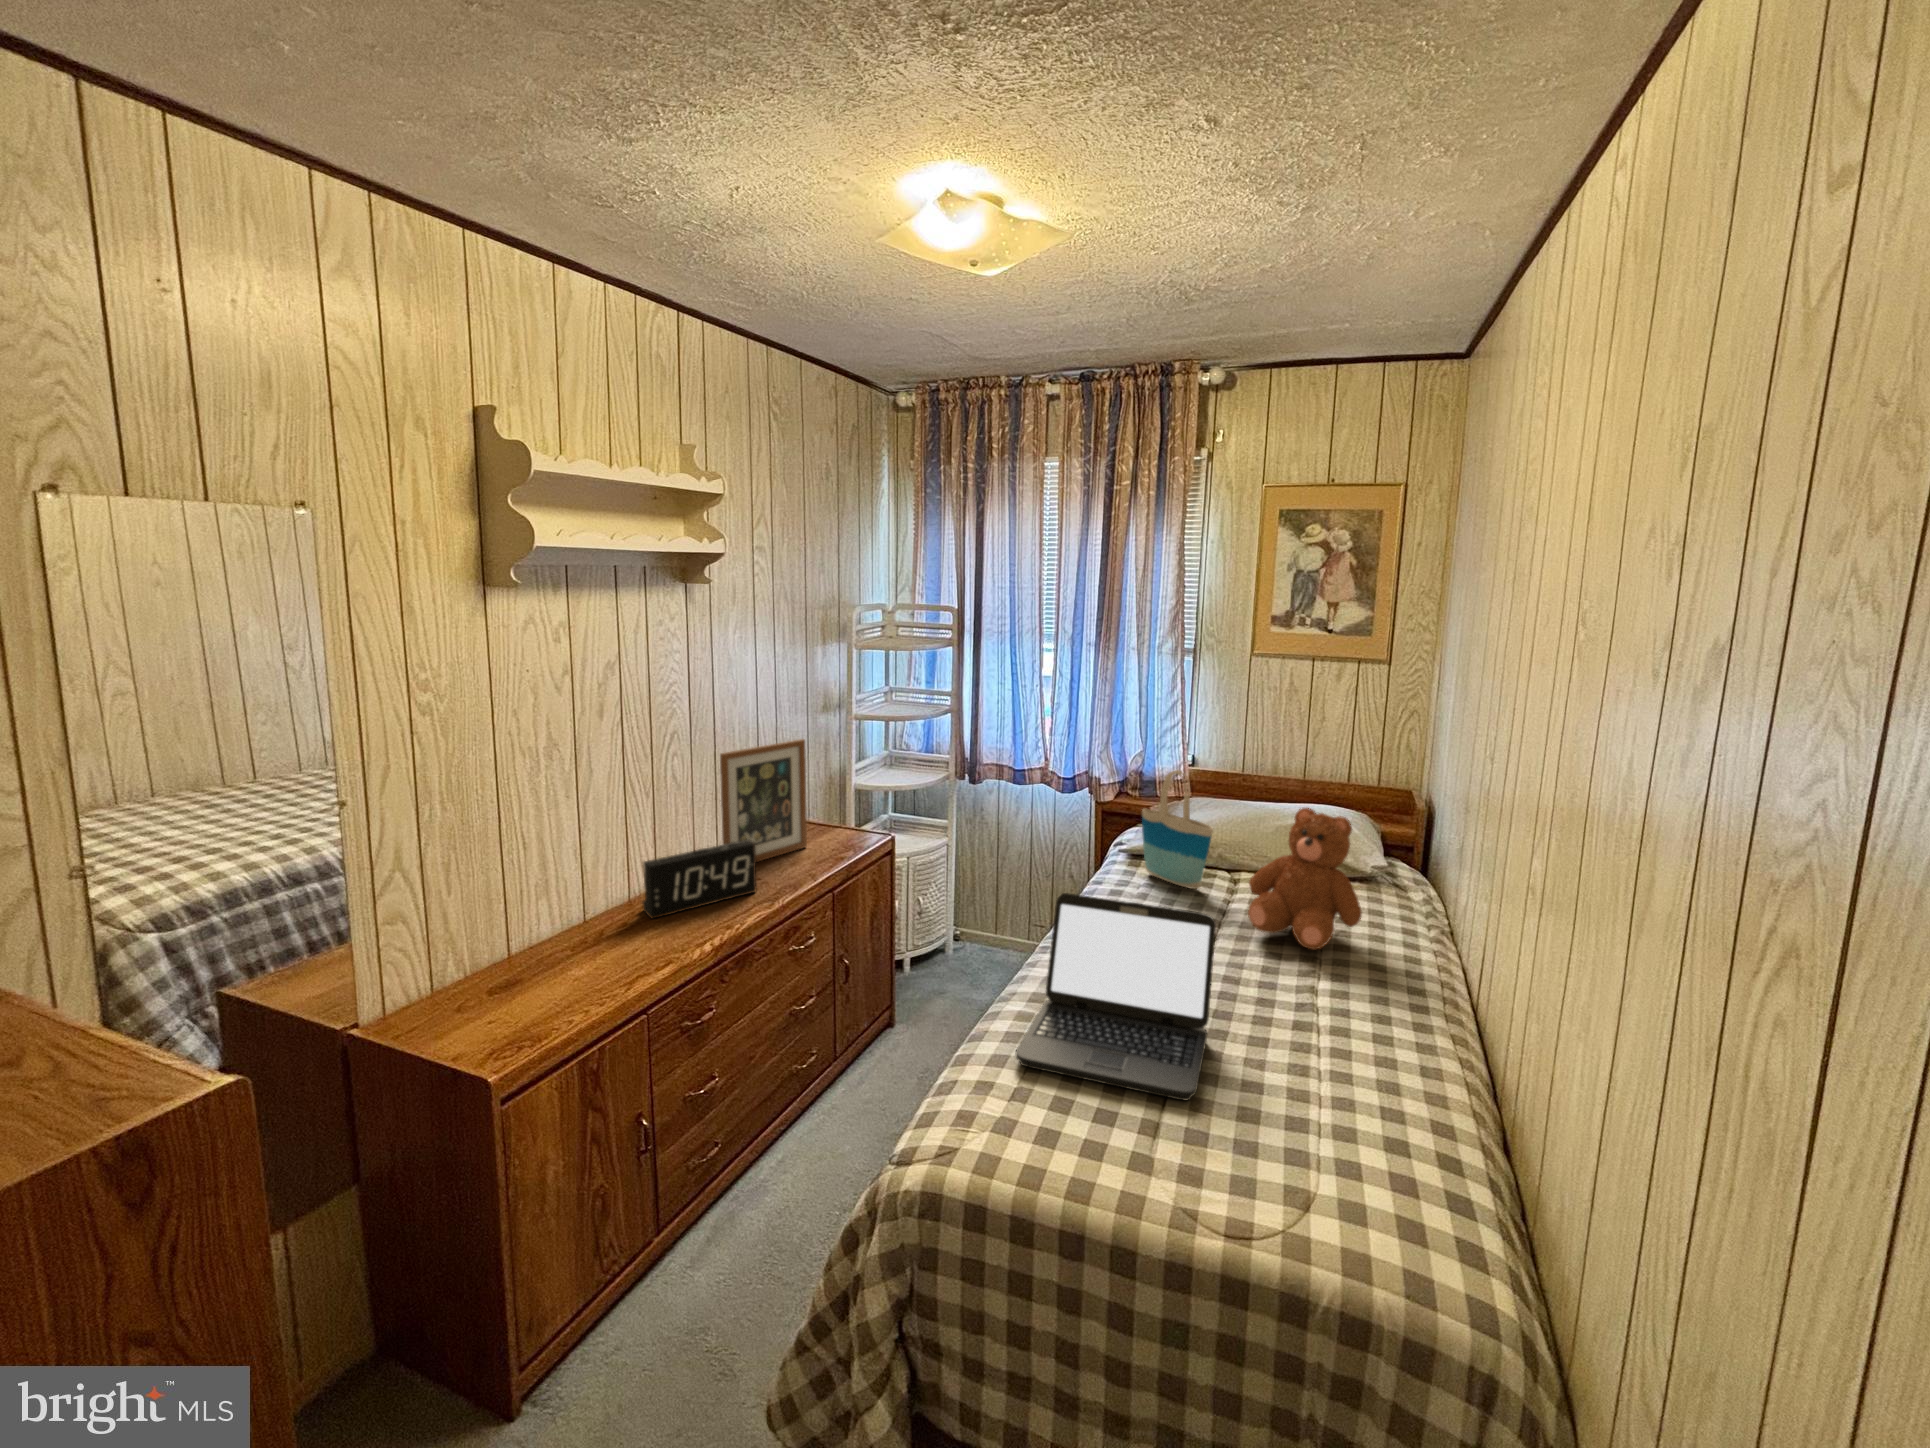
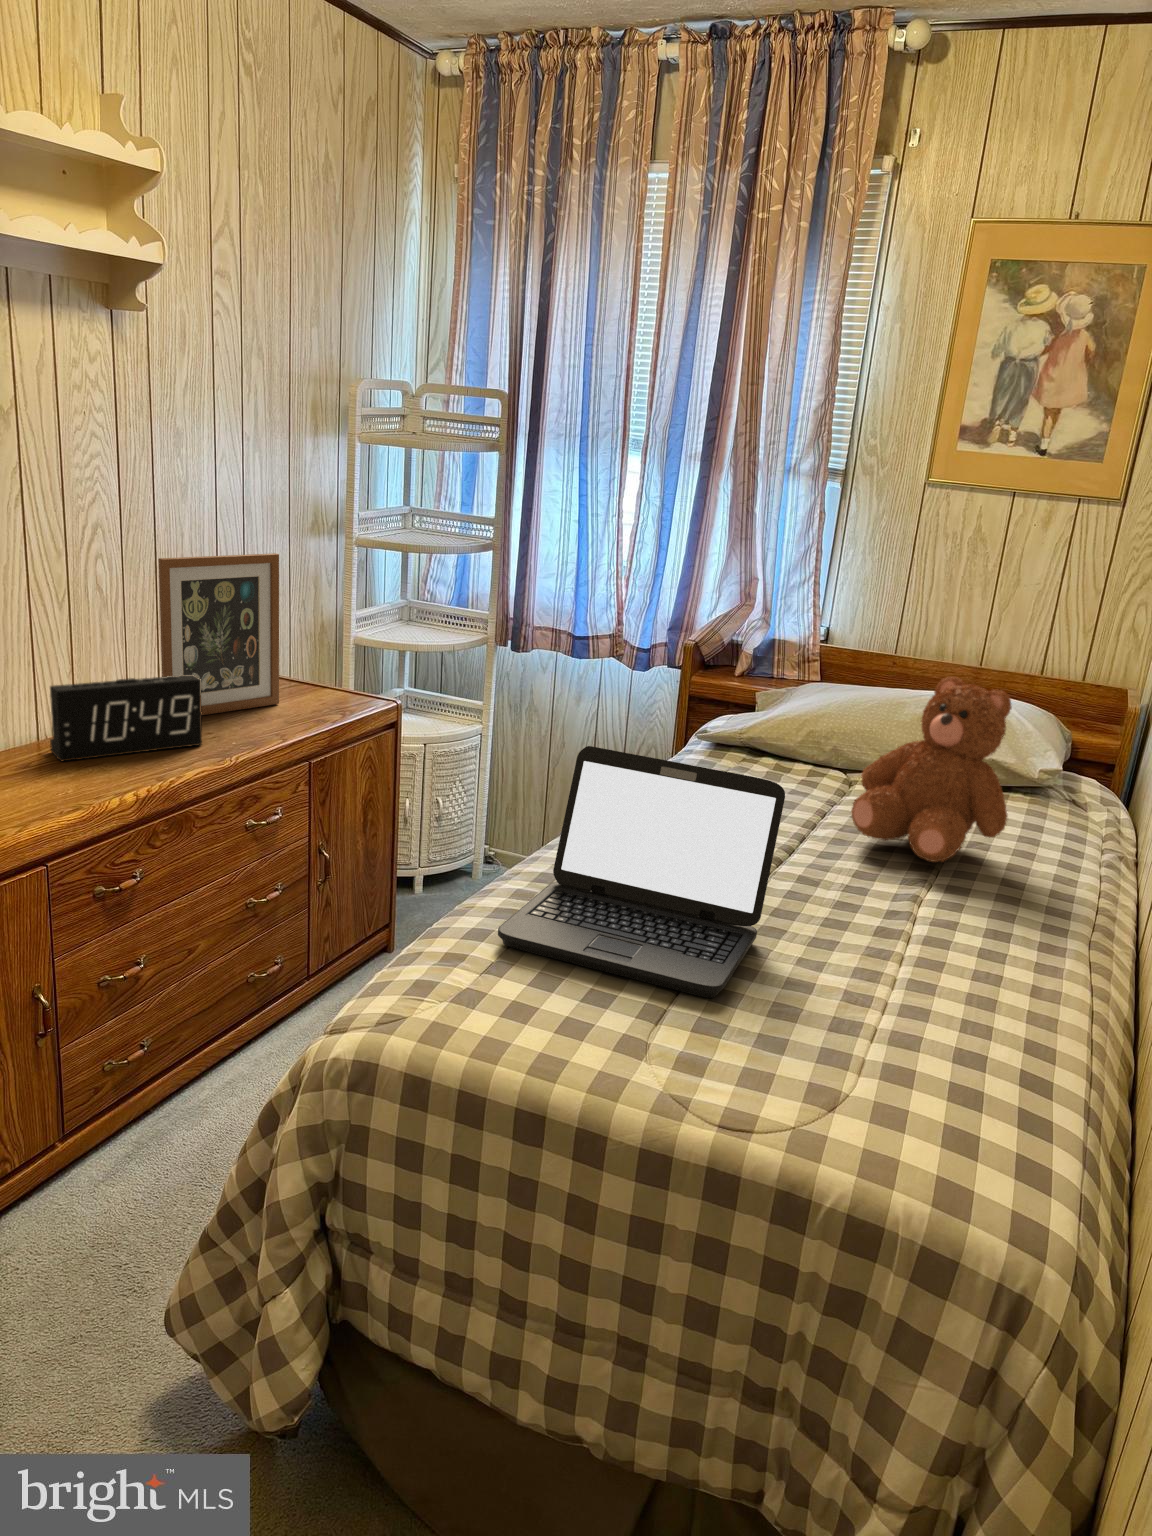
tote bag: present [1142,770,1213,889] -> none [730,623,825,788]

